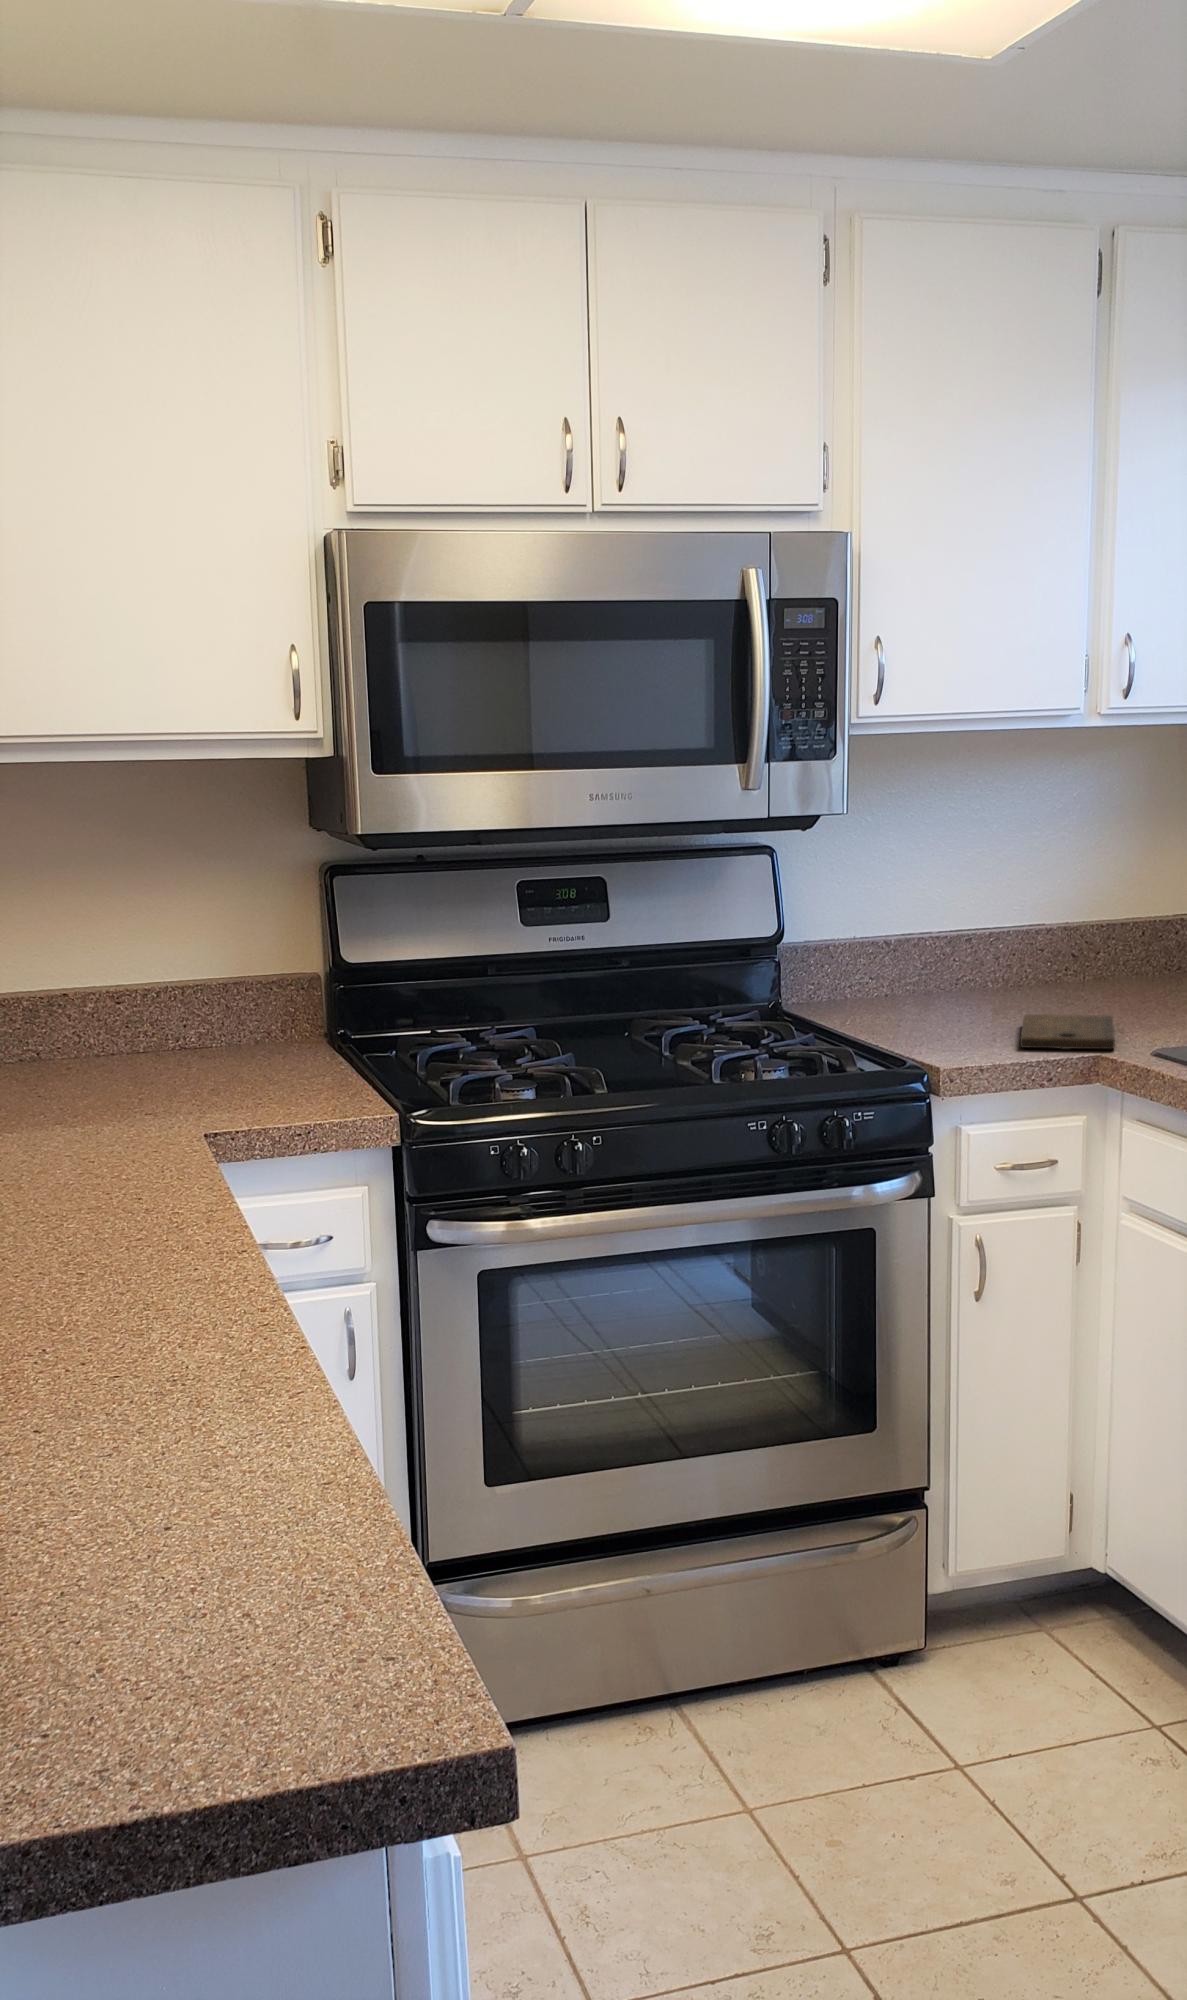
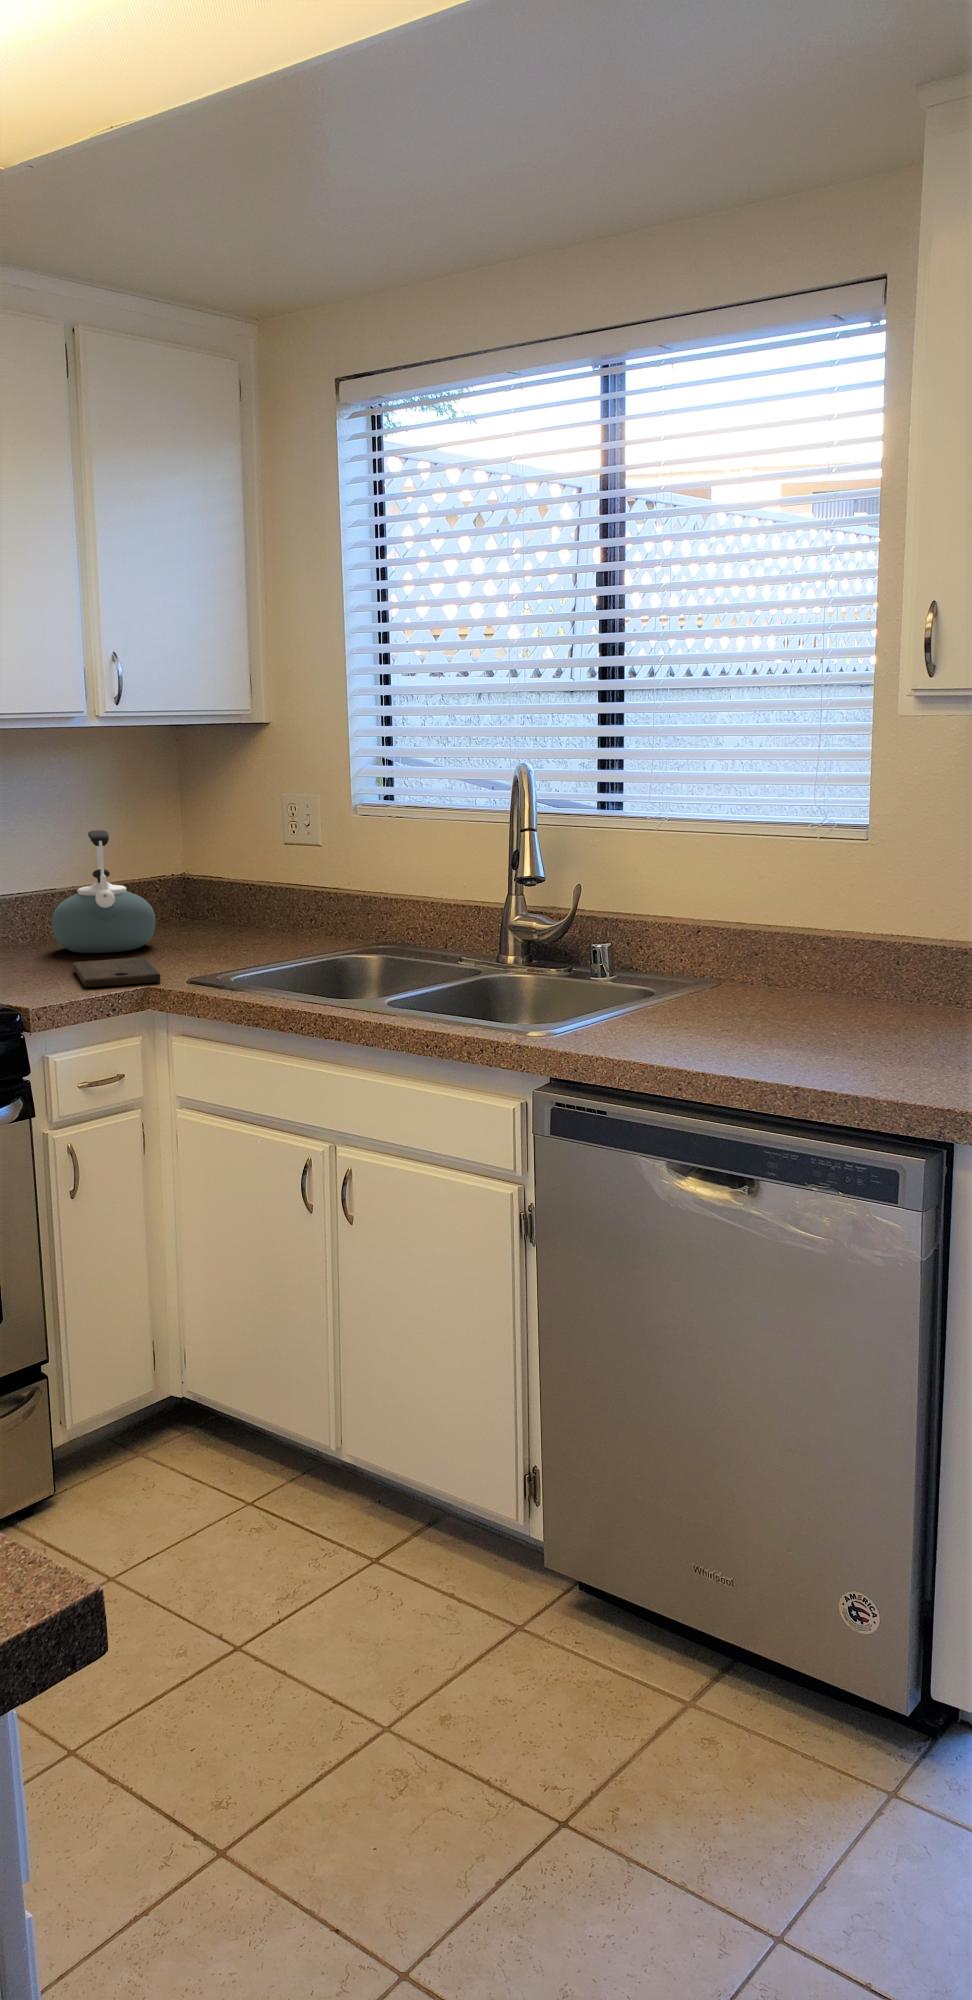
kettle: none [1021,852,1150,1004] -> present [52,830,156,953]

